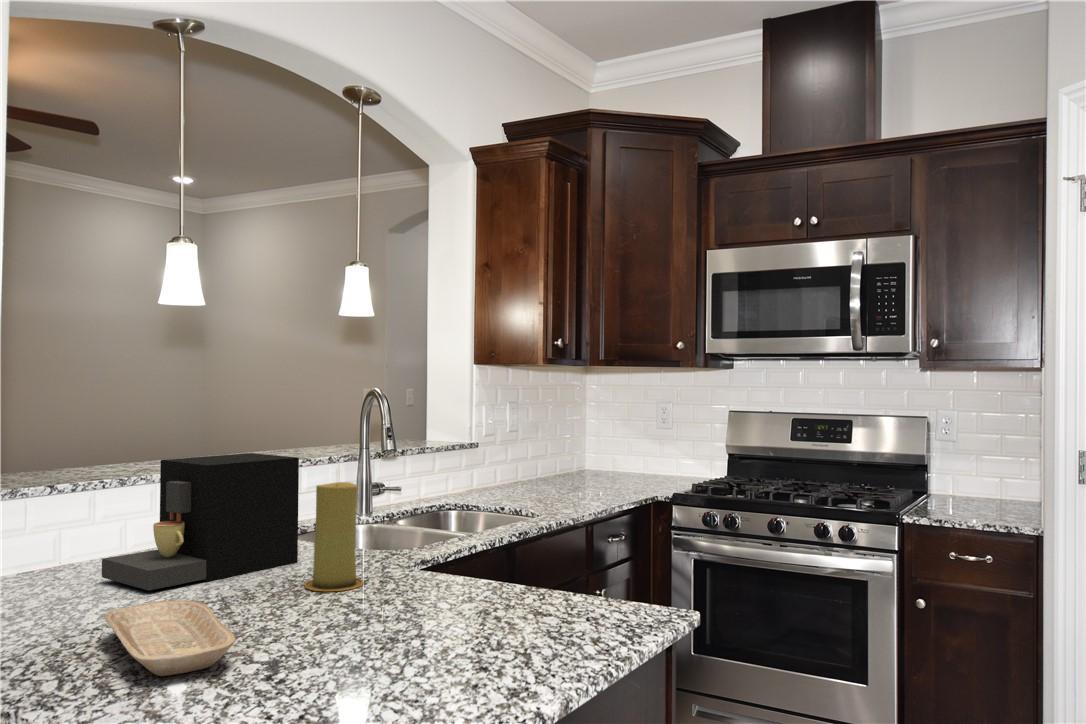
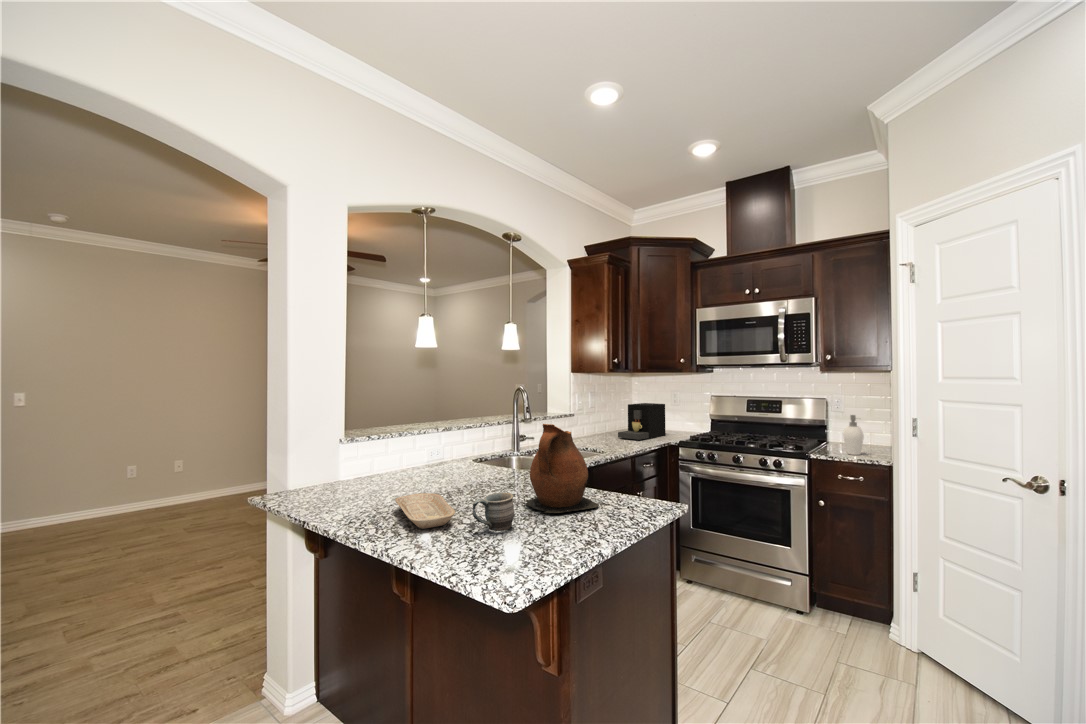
soap dispenser: none [954,444,988,514] -> present [843,415,864,455]
coffee maker: present [102,453,299,591] -> present [618,403,665,440]
ceramic pitcher: none [377,455,533,635] -> present [525,424,599,513]
candle: present [305,482,363,591] -> none [487,436,515,491]
mug: none [273,596,361,676] -> present [473,493,514,531]

